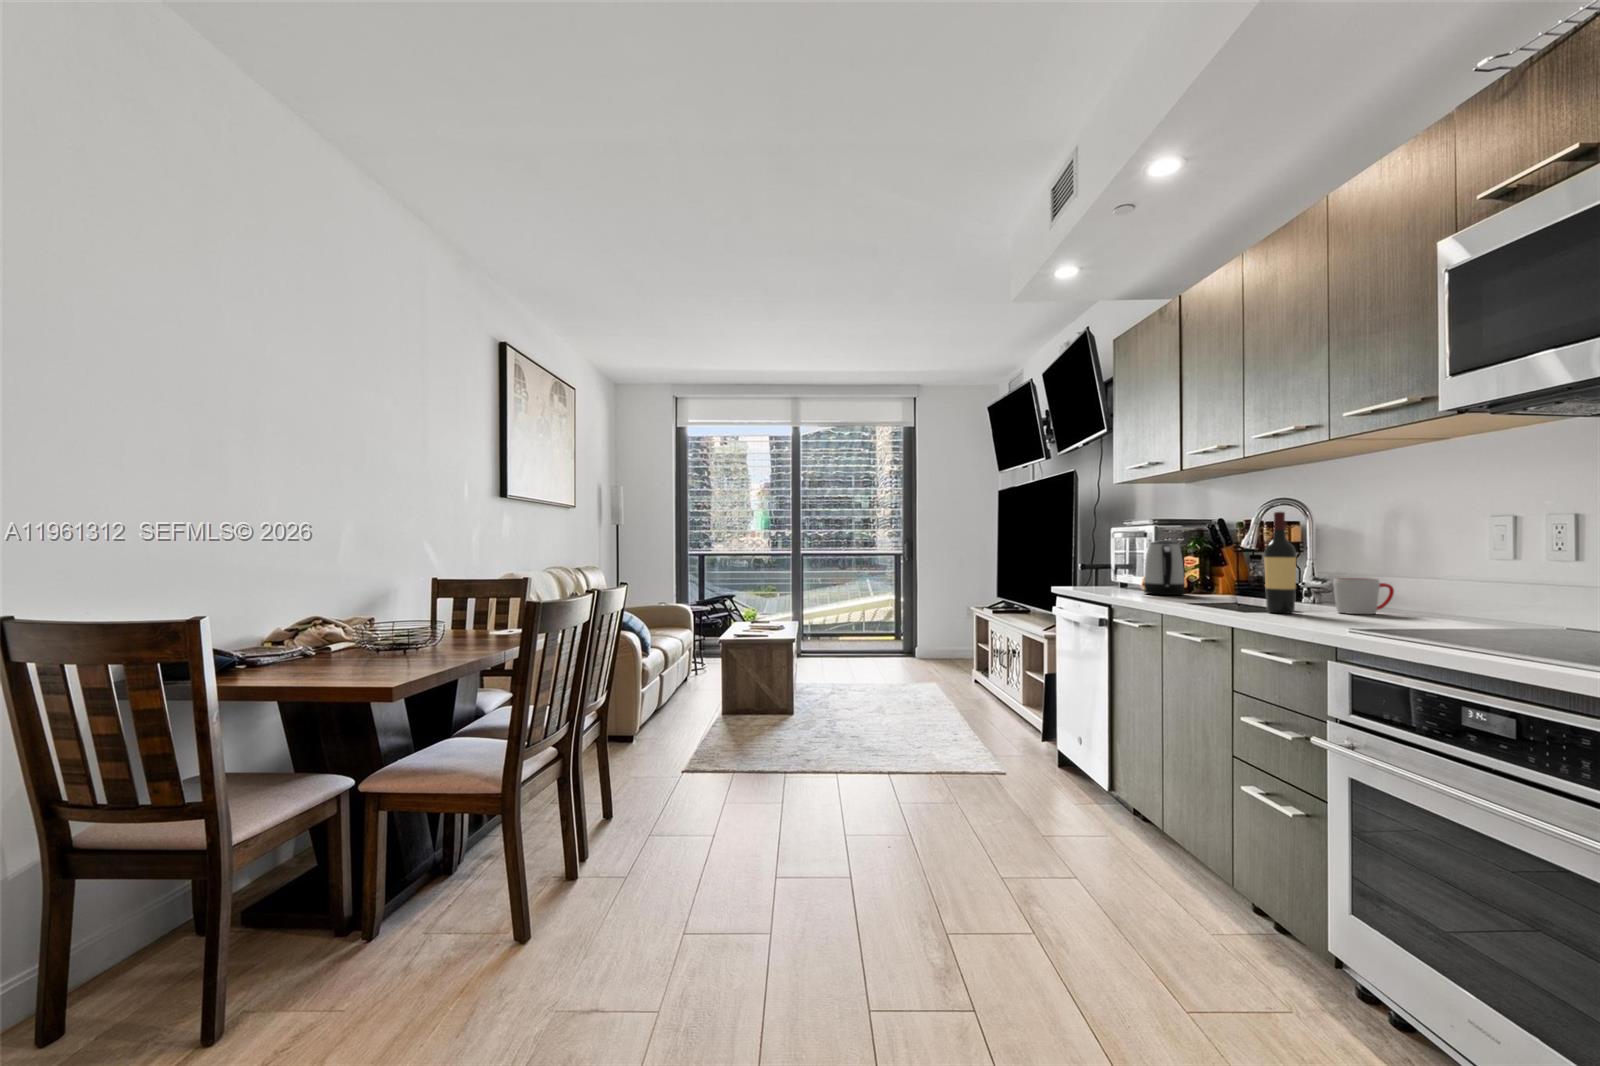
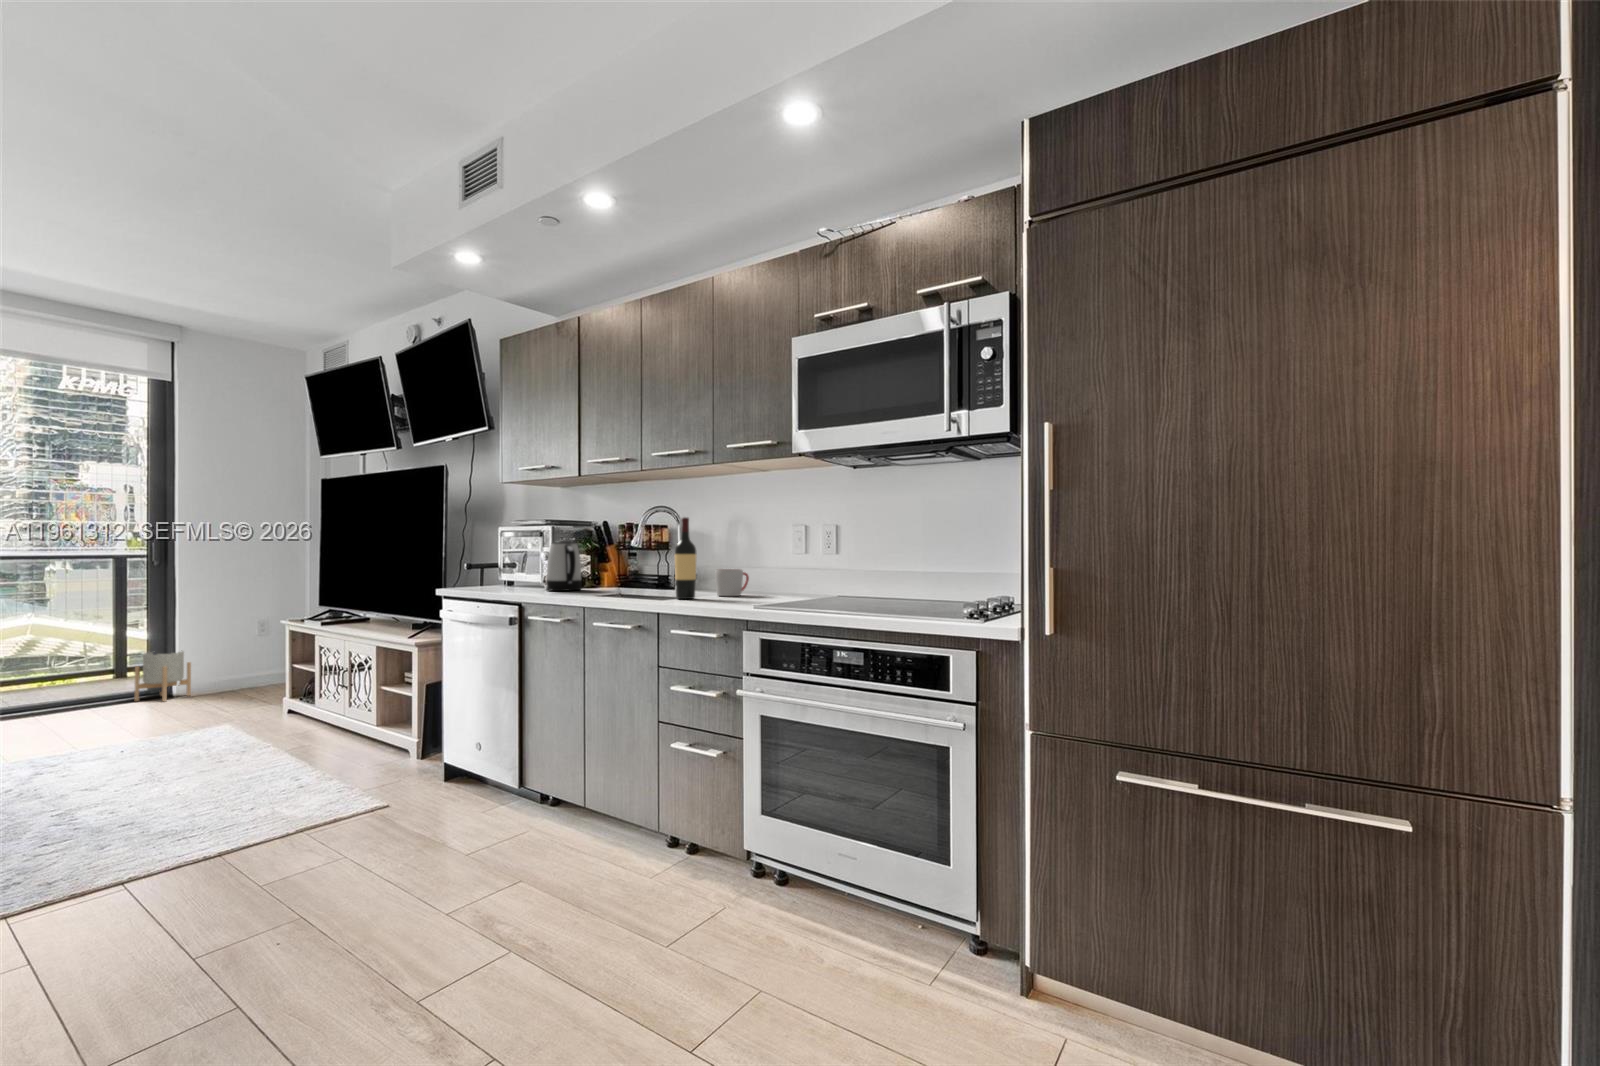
planter: none [887,623,920,661] -> present [135,650,191,702]

